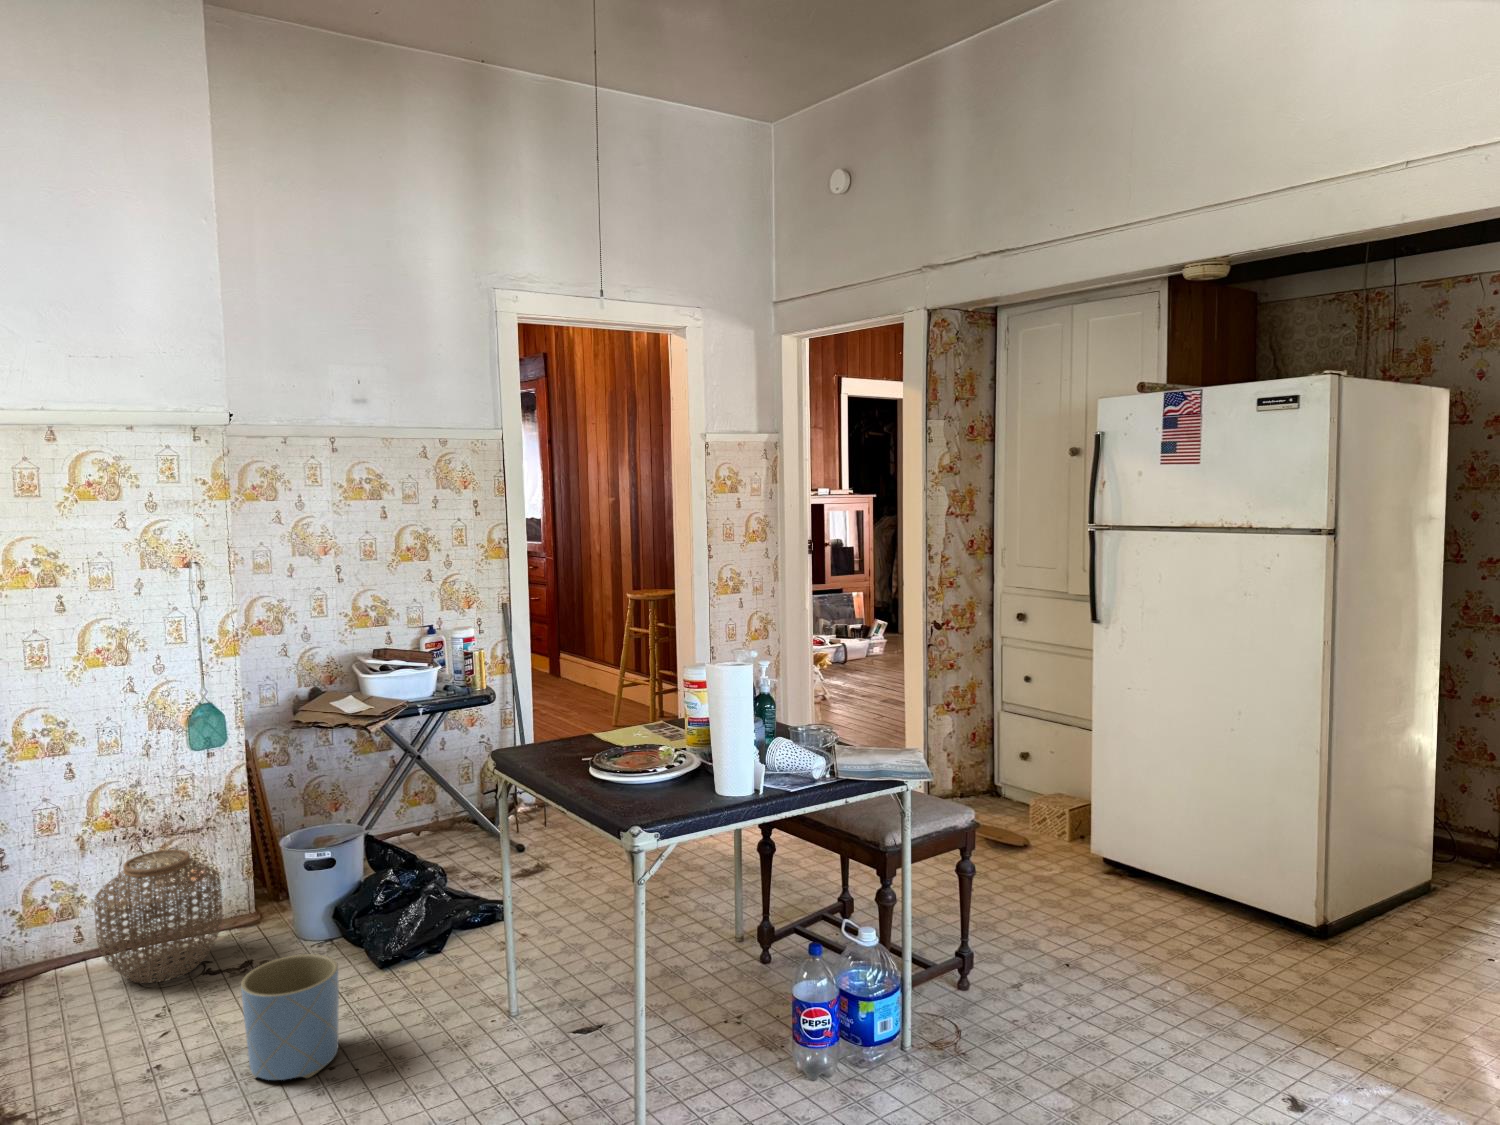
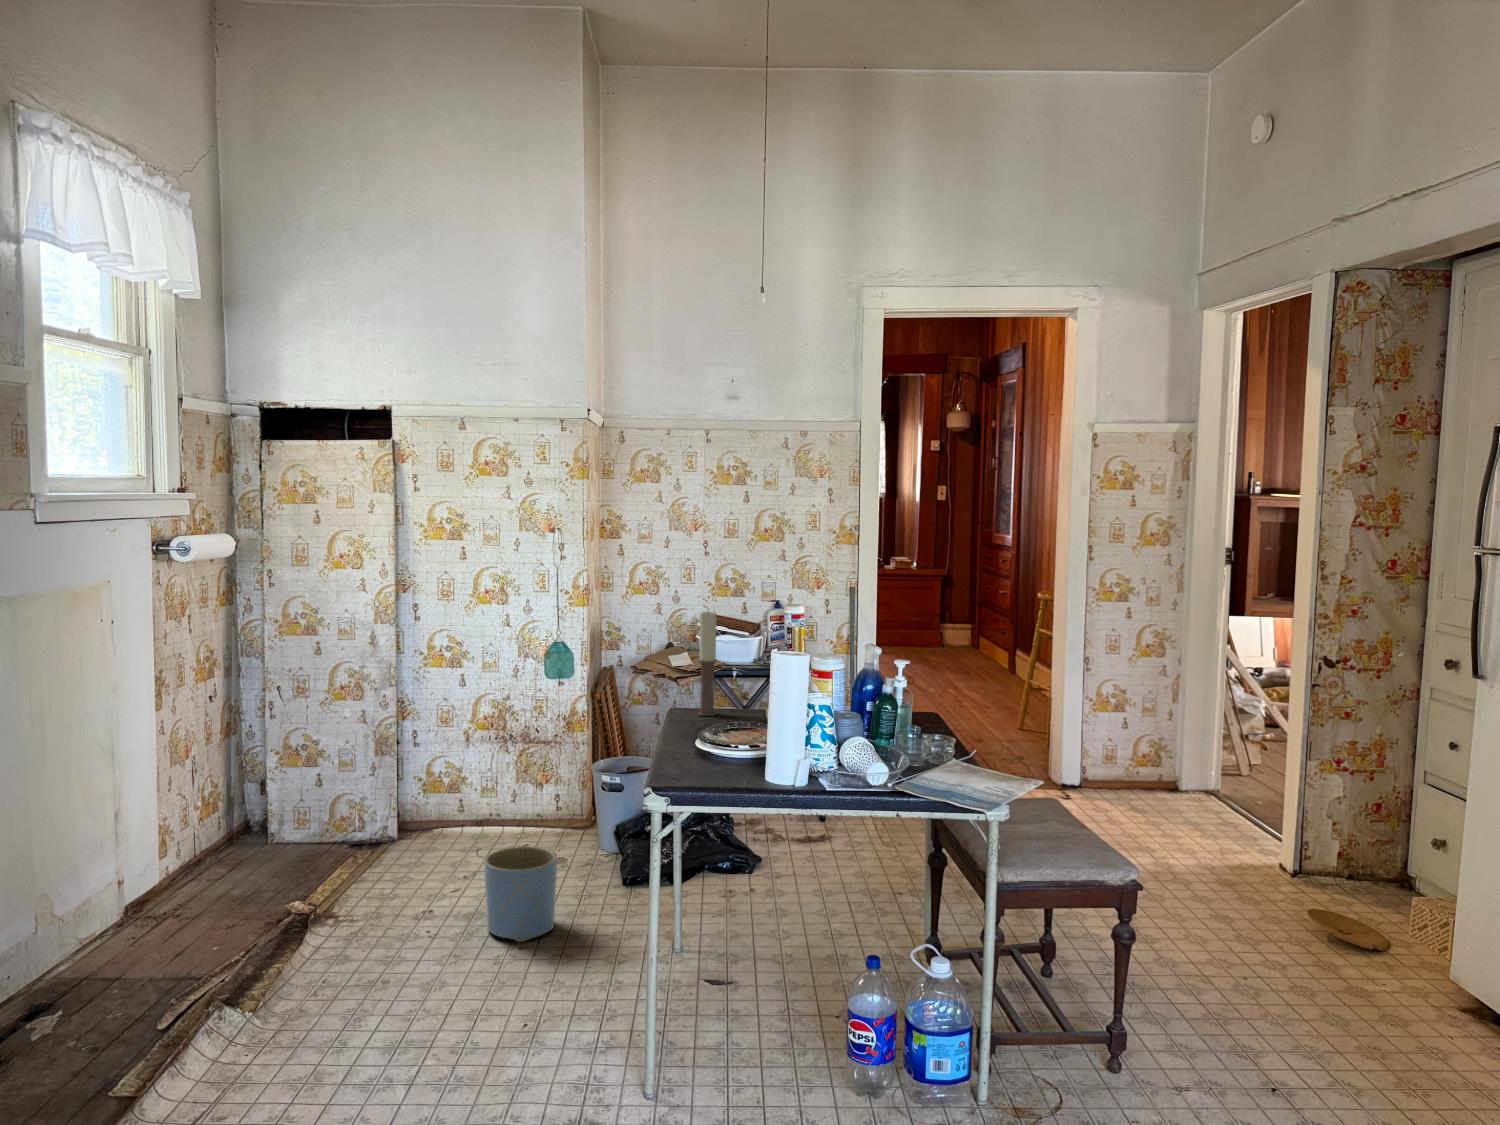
candle: none [545,637,567,756] -> present [698,611,717,716]
woven basket: present [94,849,222,983] -> none [458,753,547,854]

